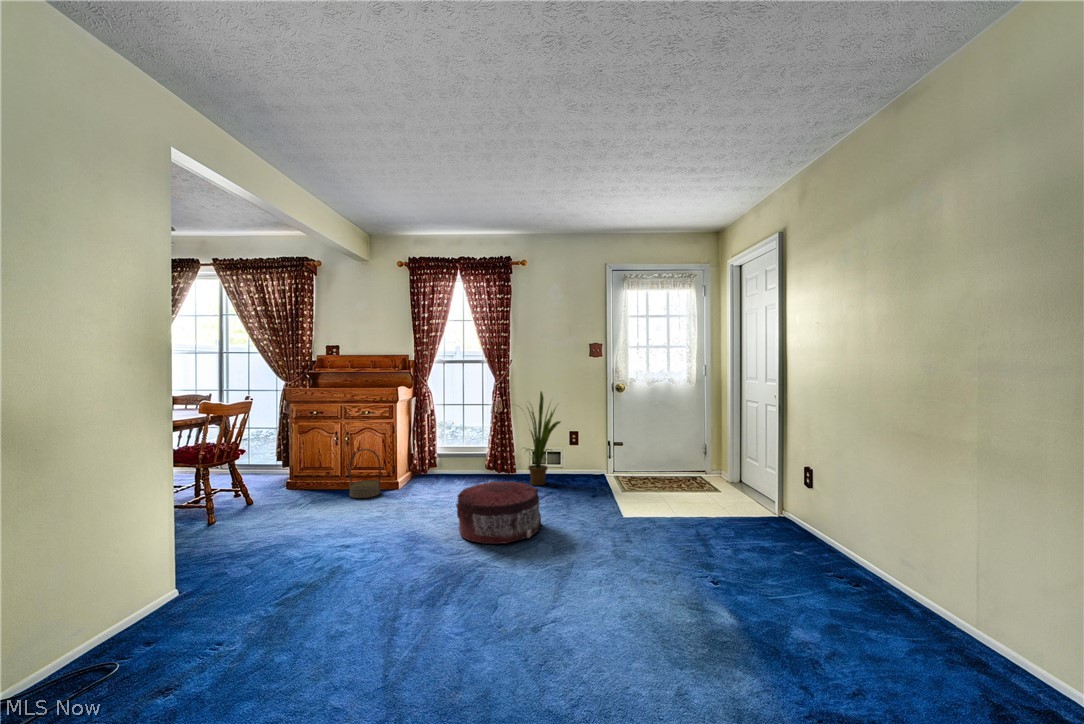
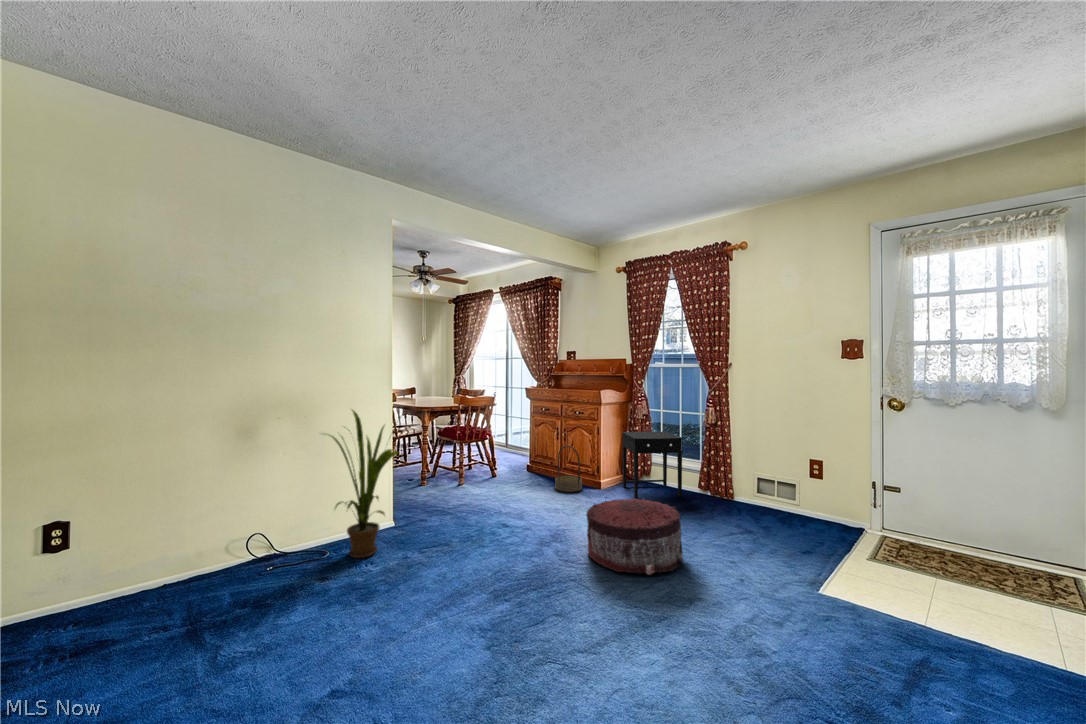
house plant: present [526,391,560,485] -> present [324,410,398,558]
side table: none [414,424,476,488] -> present [622,432,683,498]

